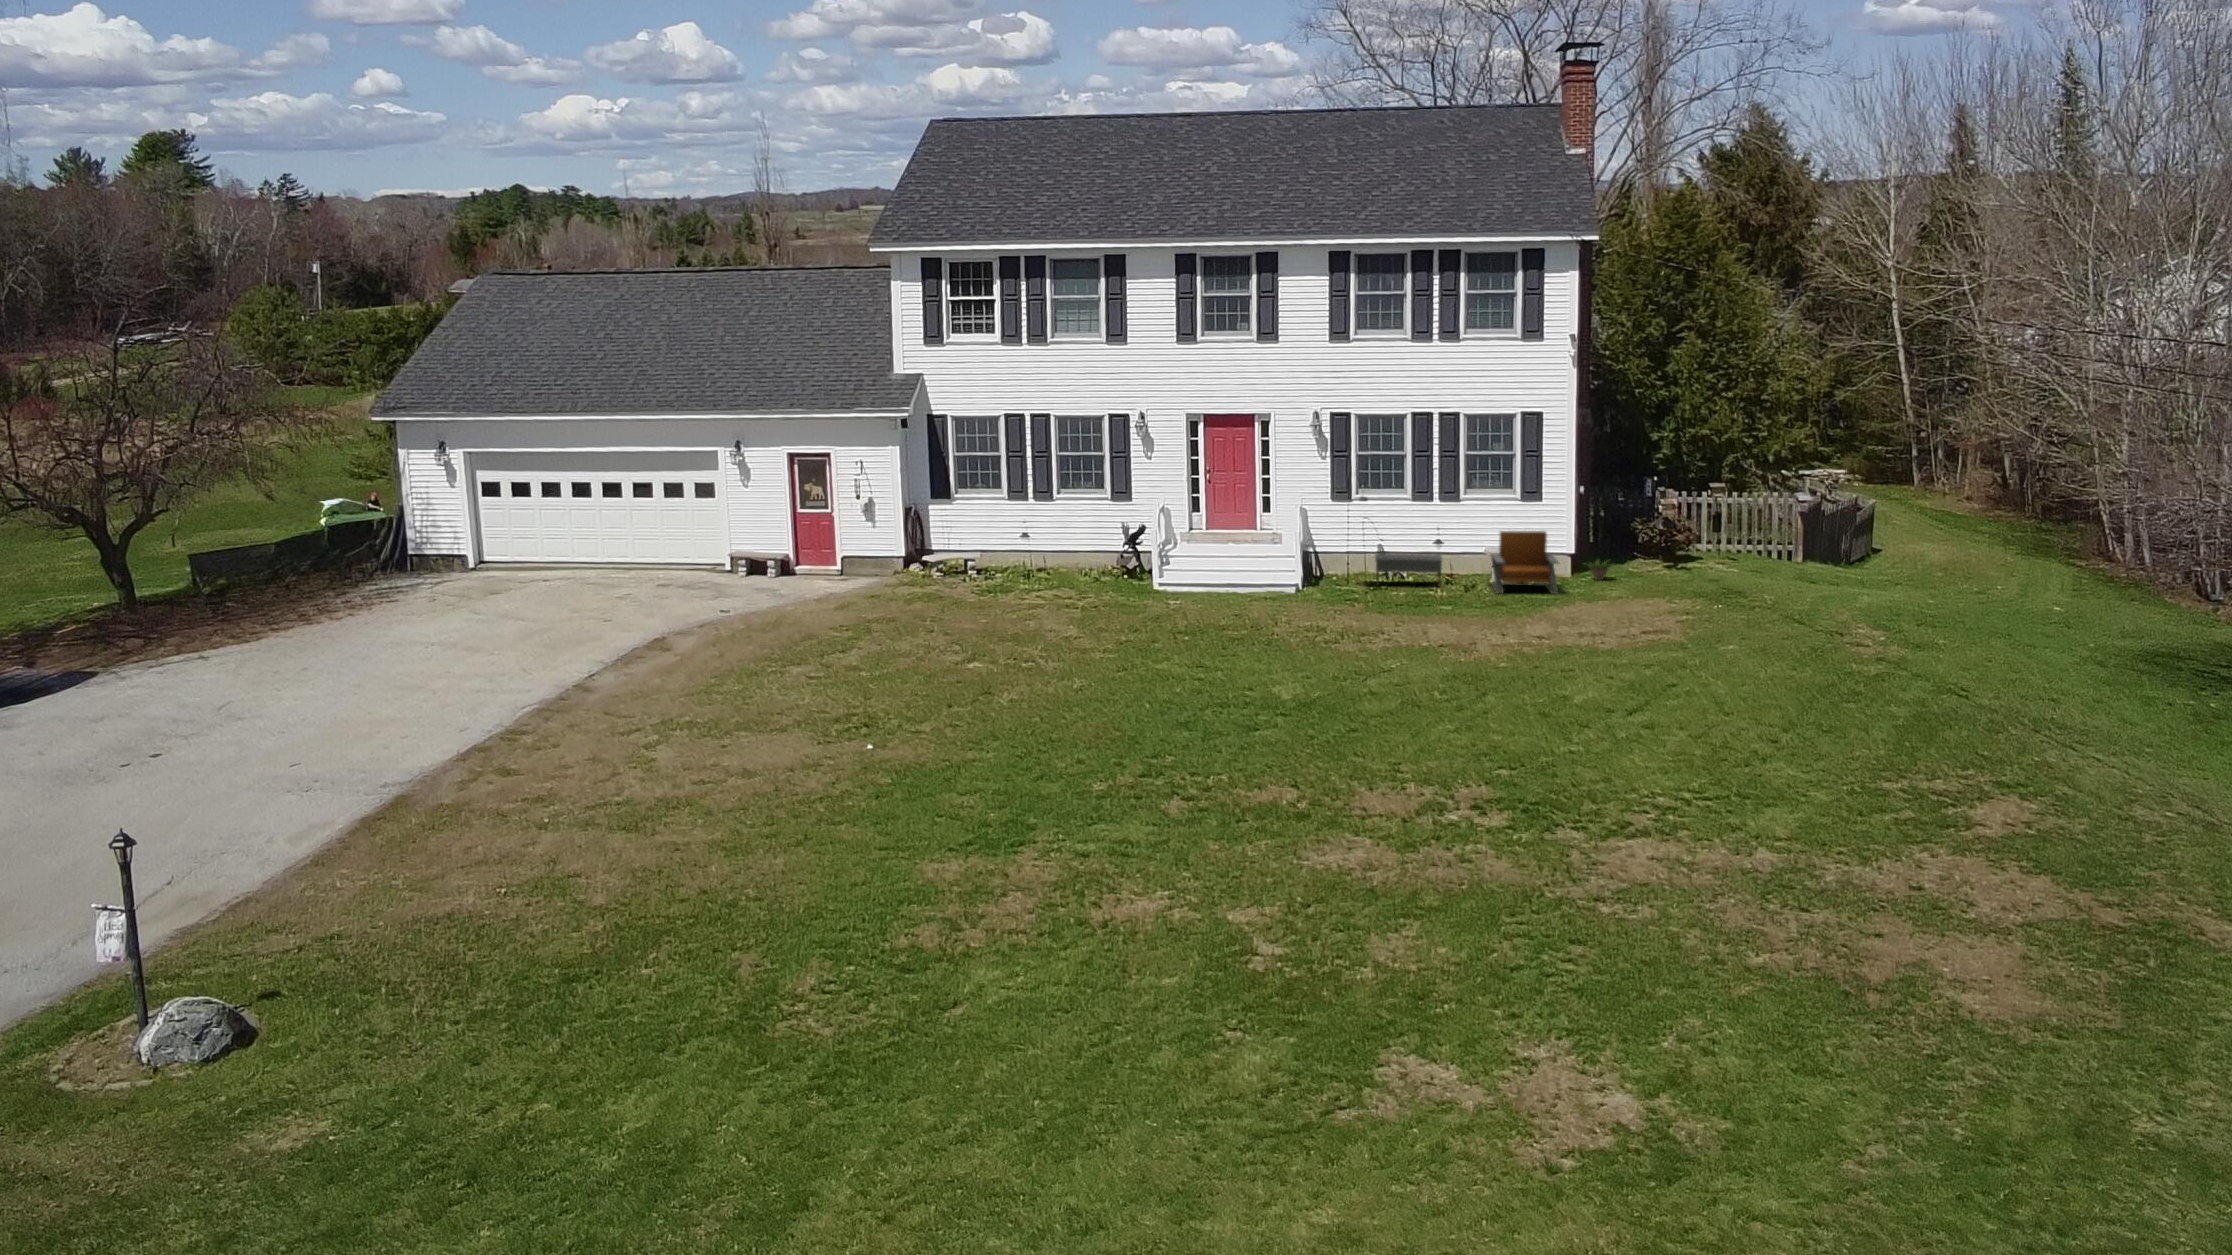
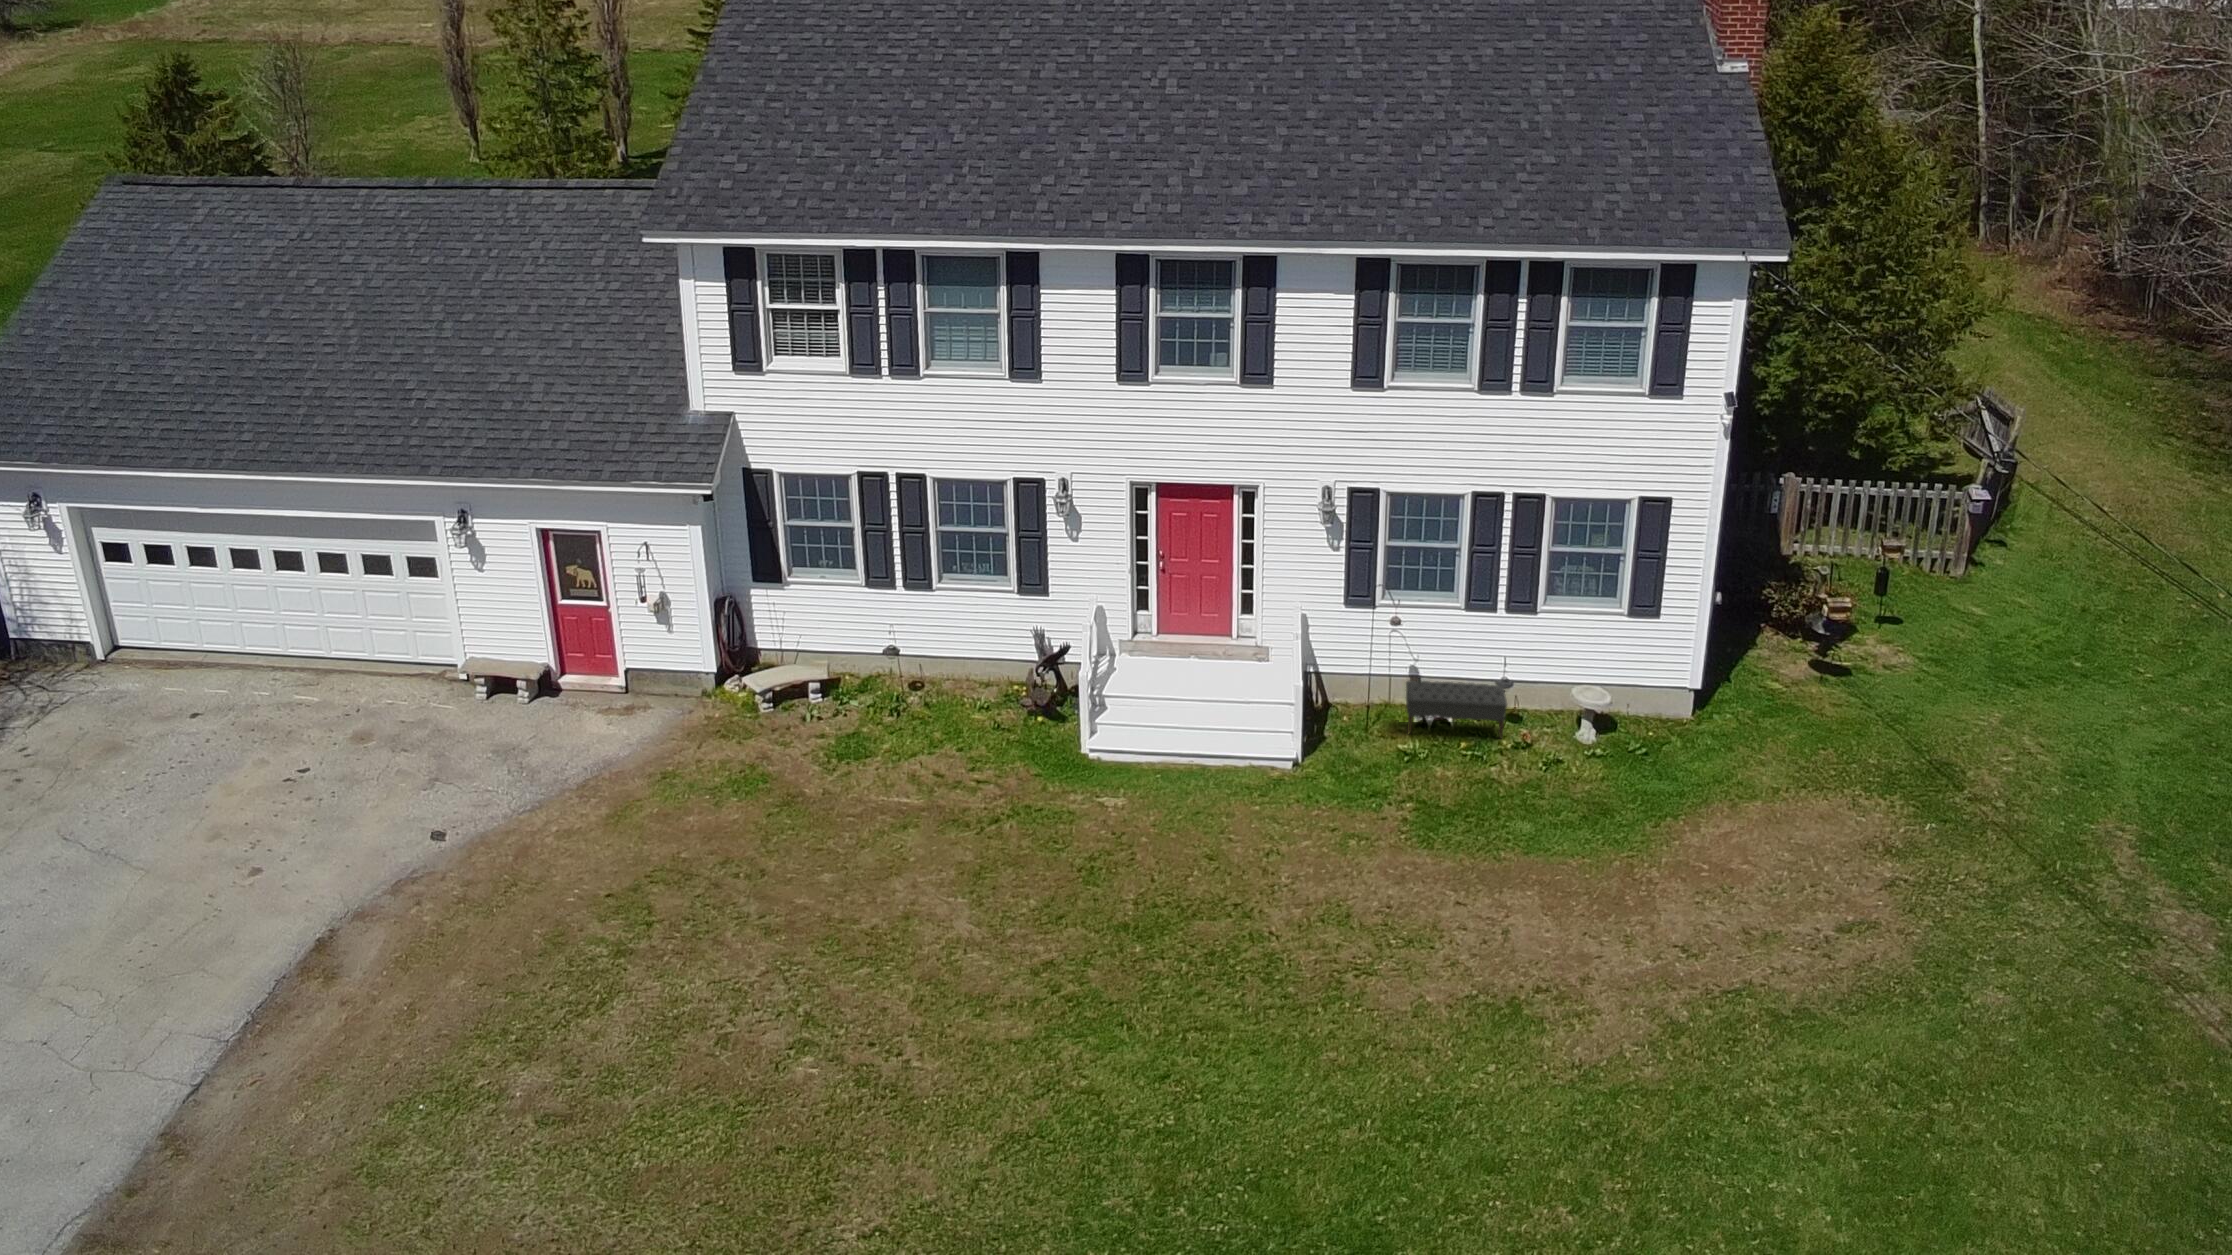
lounge chair: present [1491,531,1559,594] -> none [1574,663,1687,770]
decorative plant: present [1588,560,1610,580] -> none [1704,678,1757,716]

